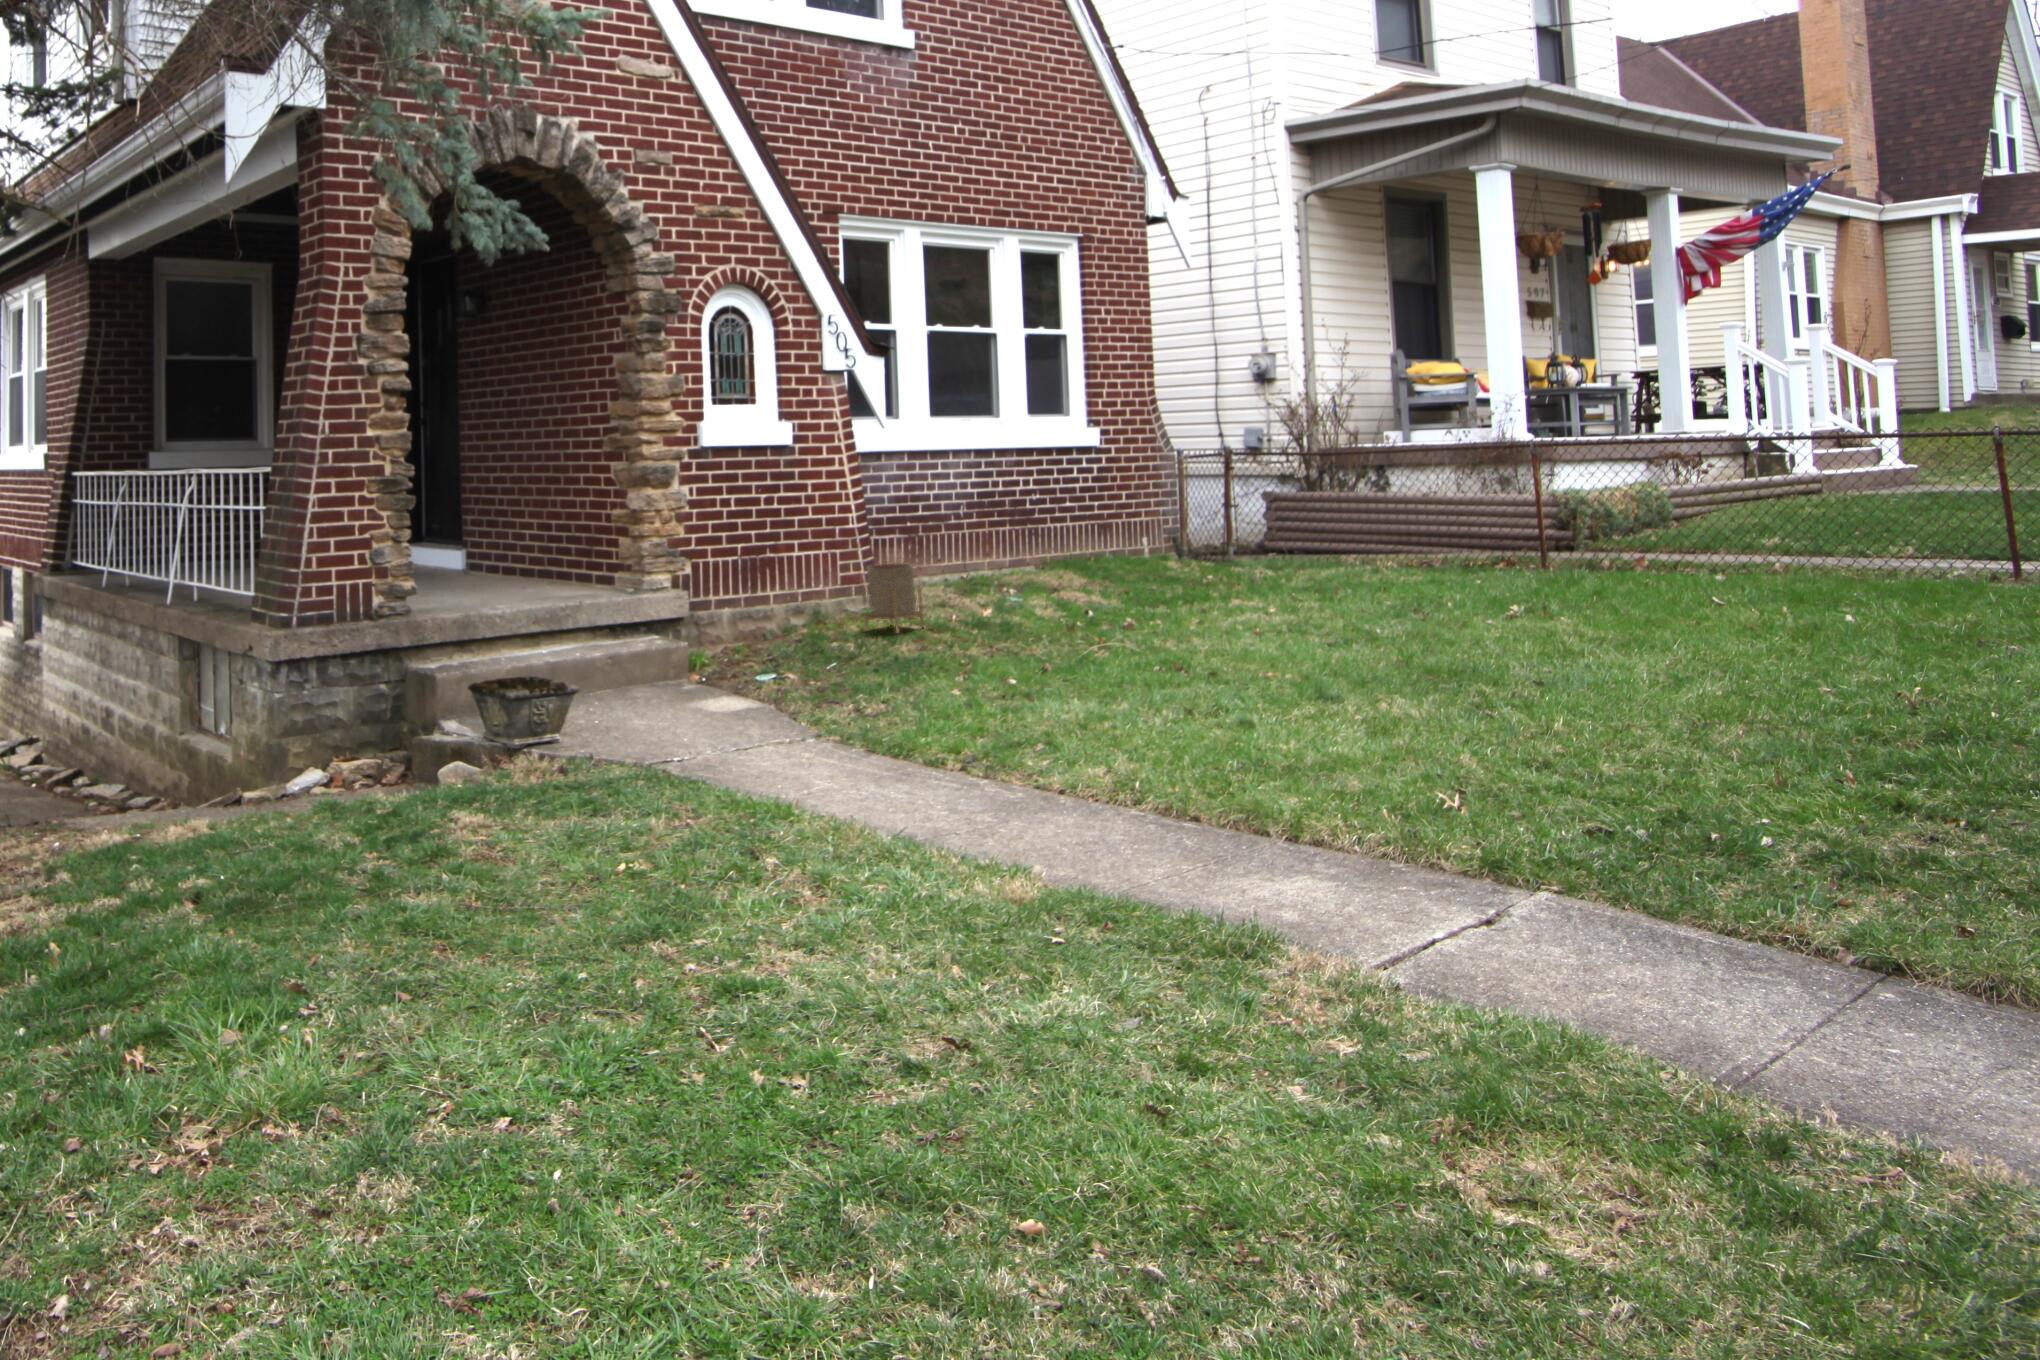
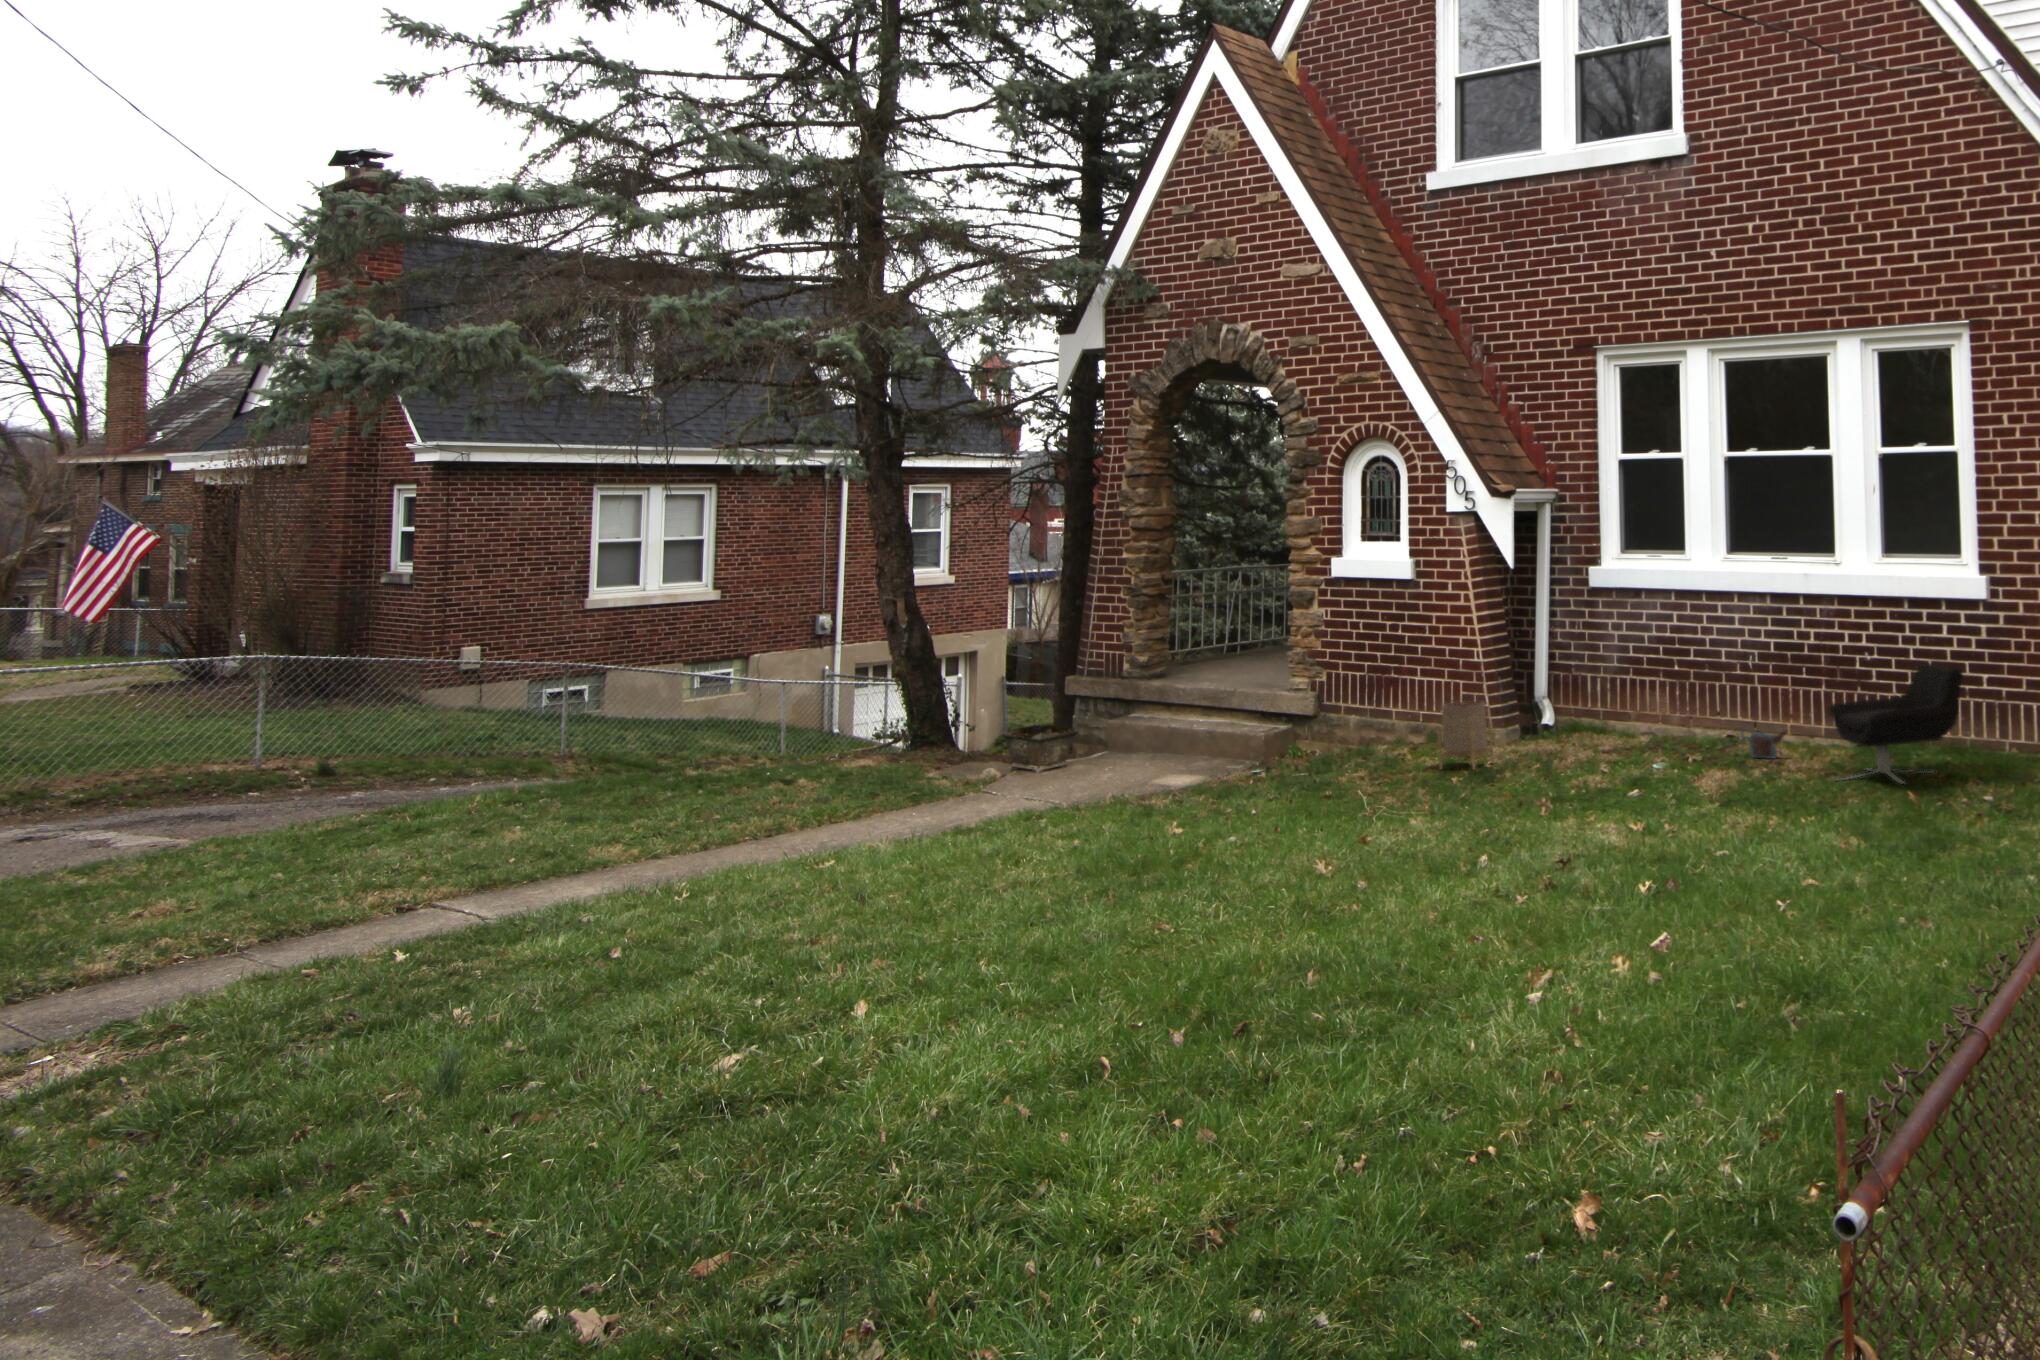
lounge chair: none [1075,490,1175,580] -> present [1830,663,1963,783]
watering can: none [978,560,1011,588] -> present [1740,727,1787,759]

